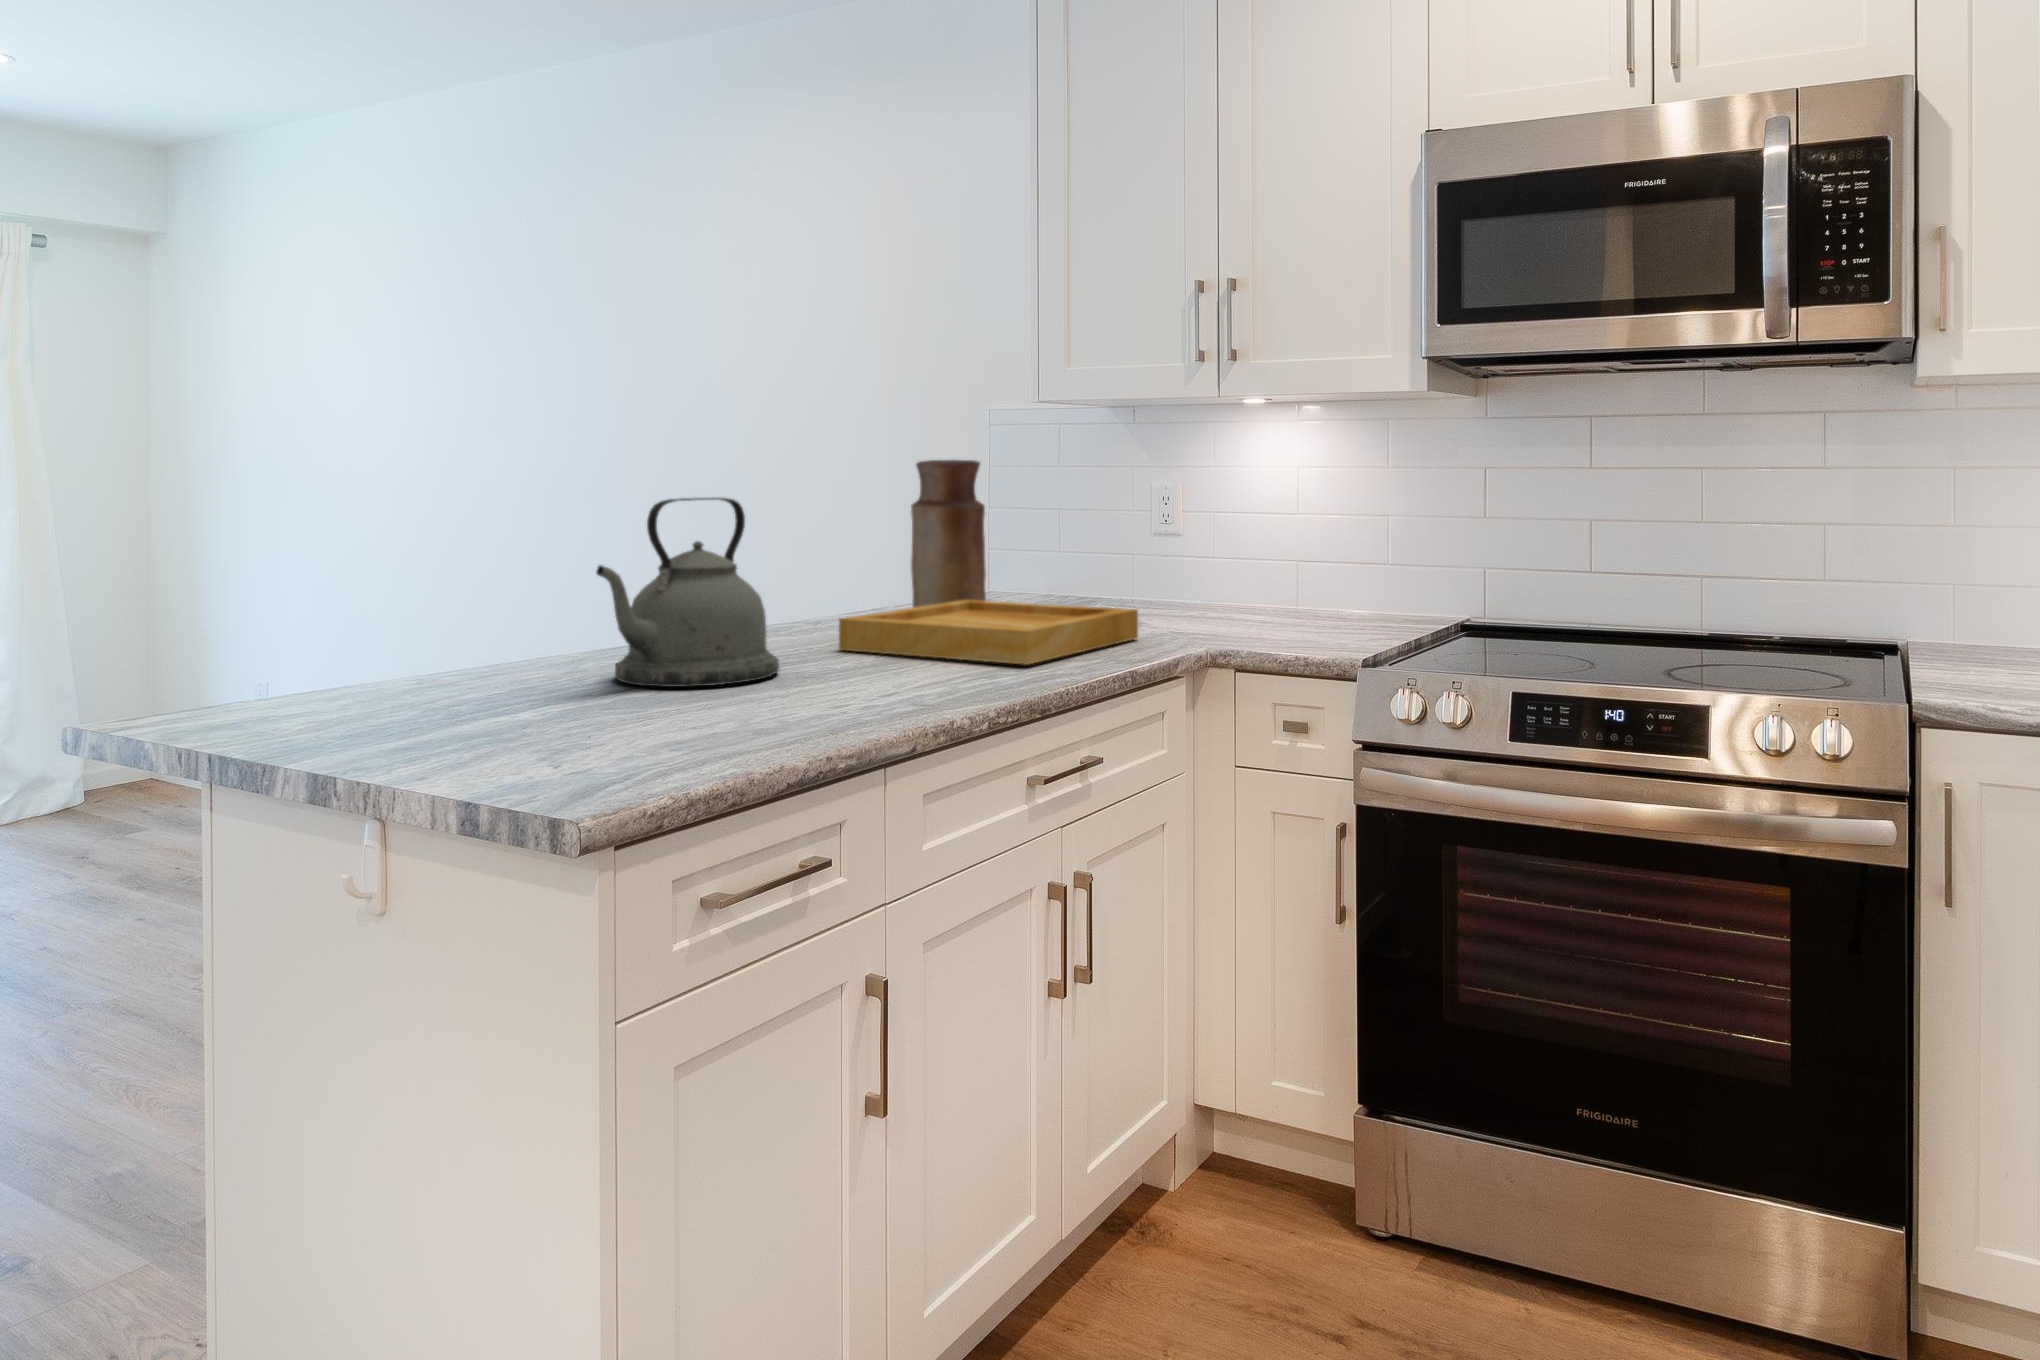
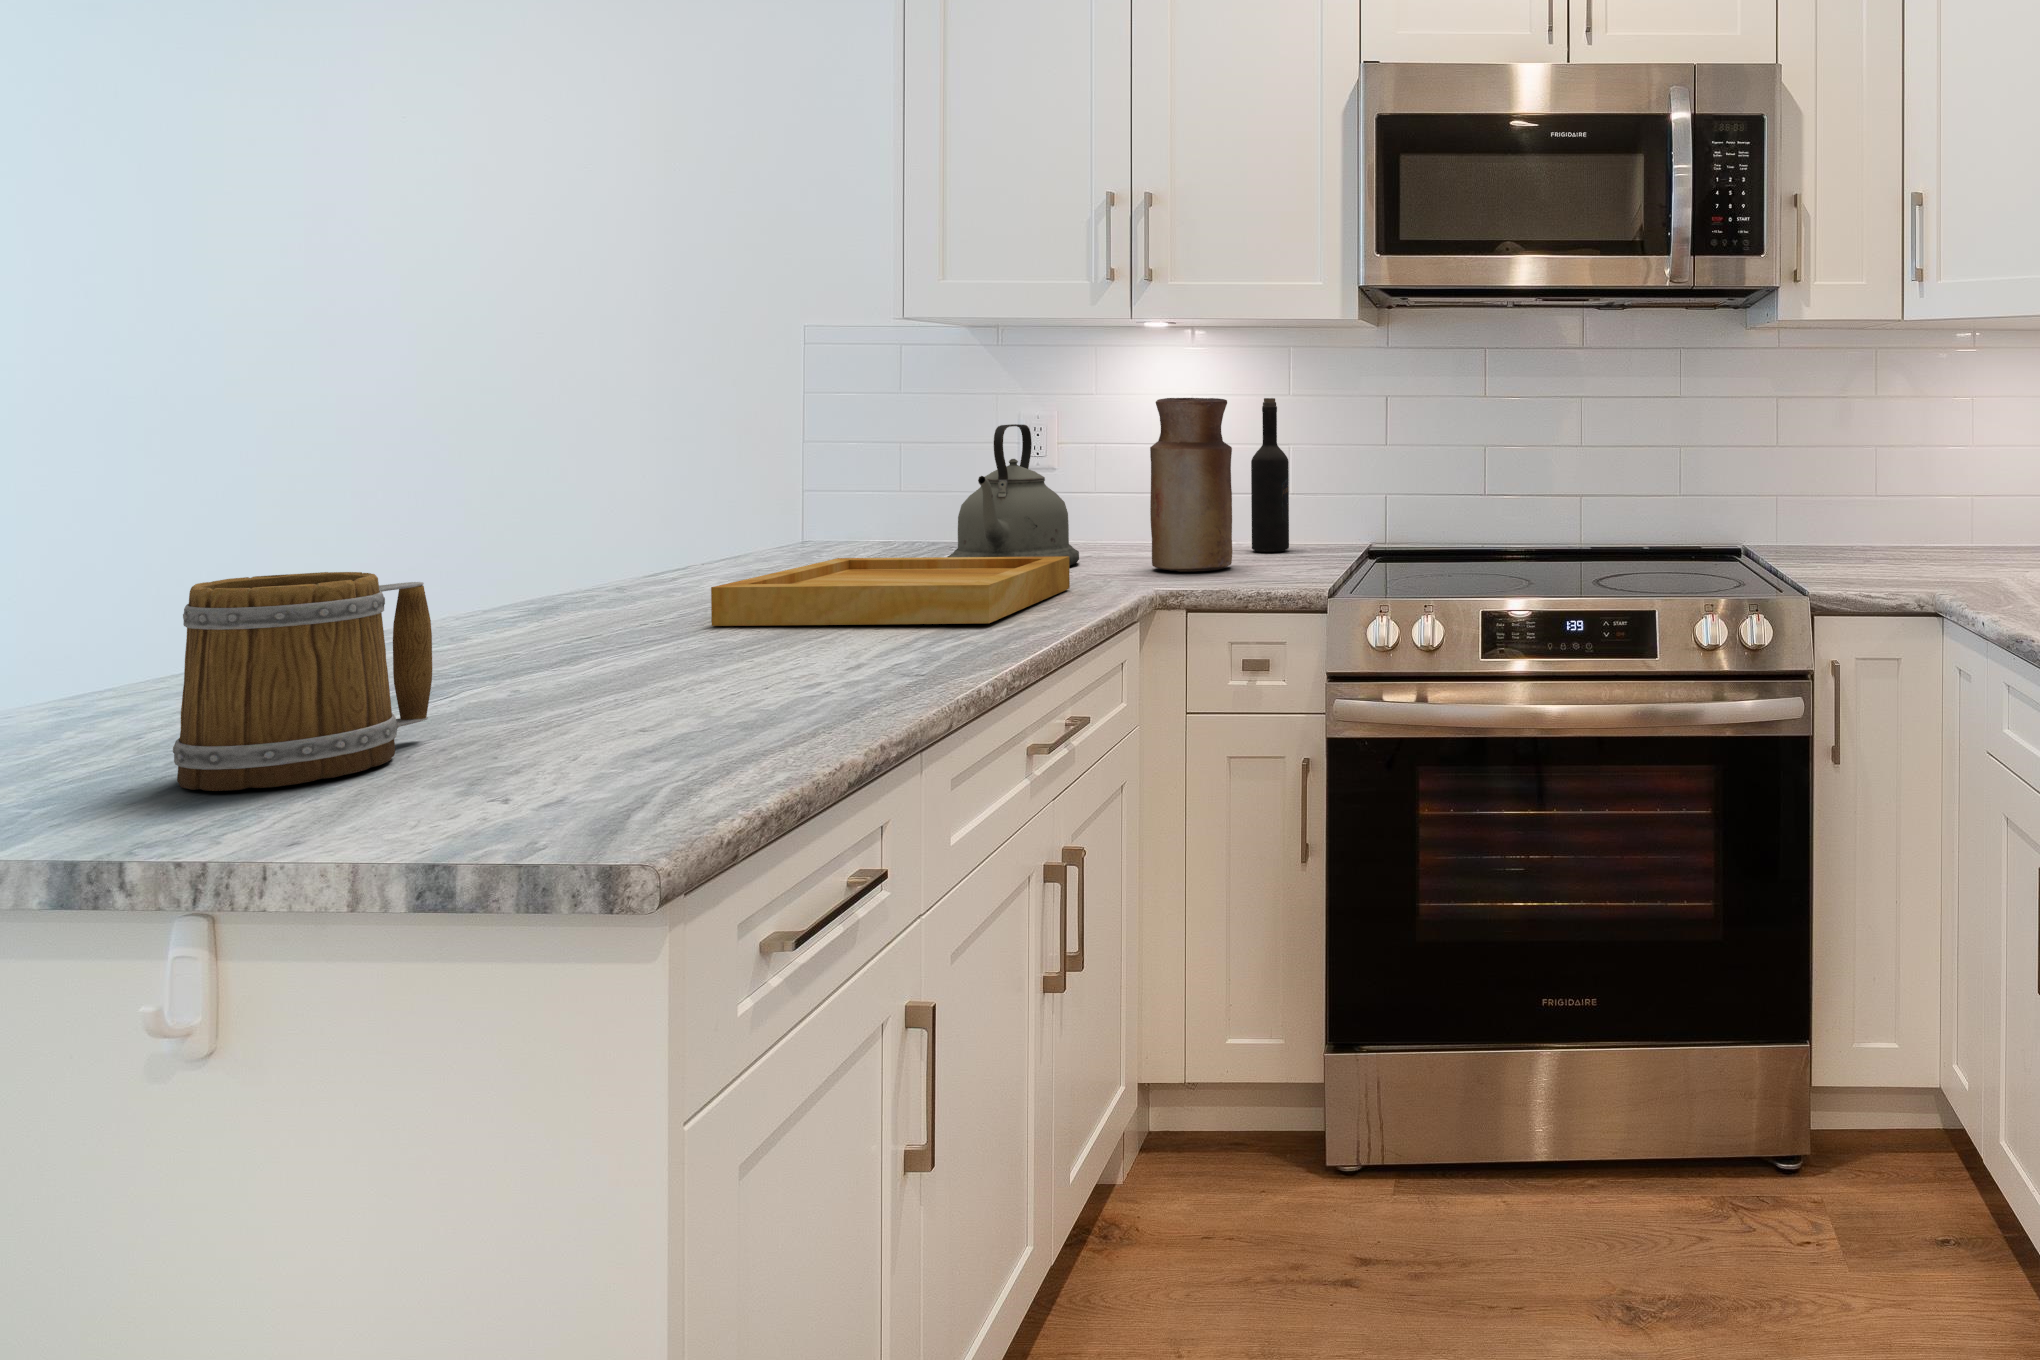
vase: present [911,460,986,608] -> present [1150,398,1232,572]
wine bottle: none [1351,463,1388,615] -> present [1251,398,1289,552]
kettle: present [596,498,779,687] -> present [948,424,1079,565]
mug: none [410,593,572,740] -> present [173,572,432,791]

